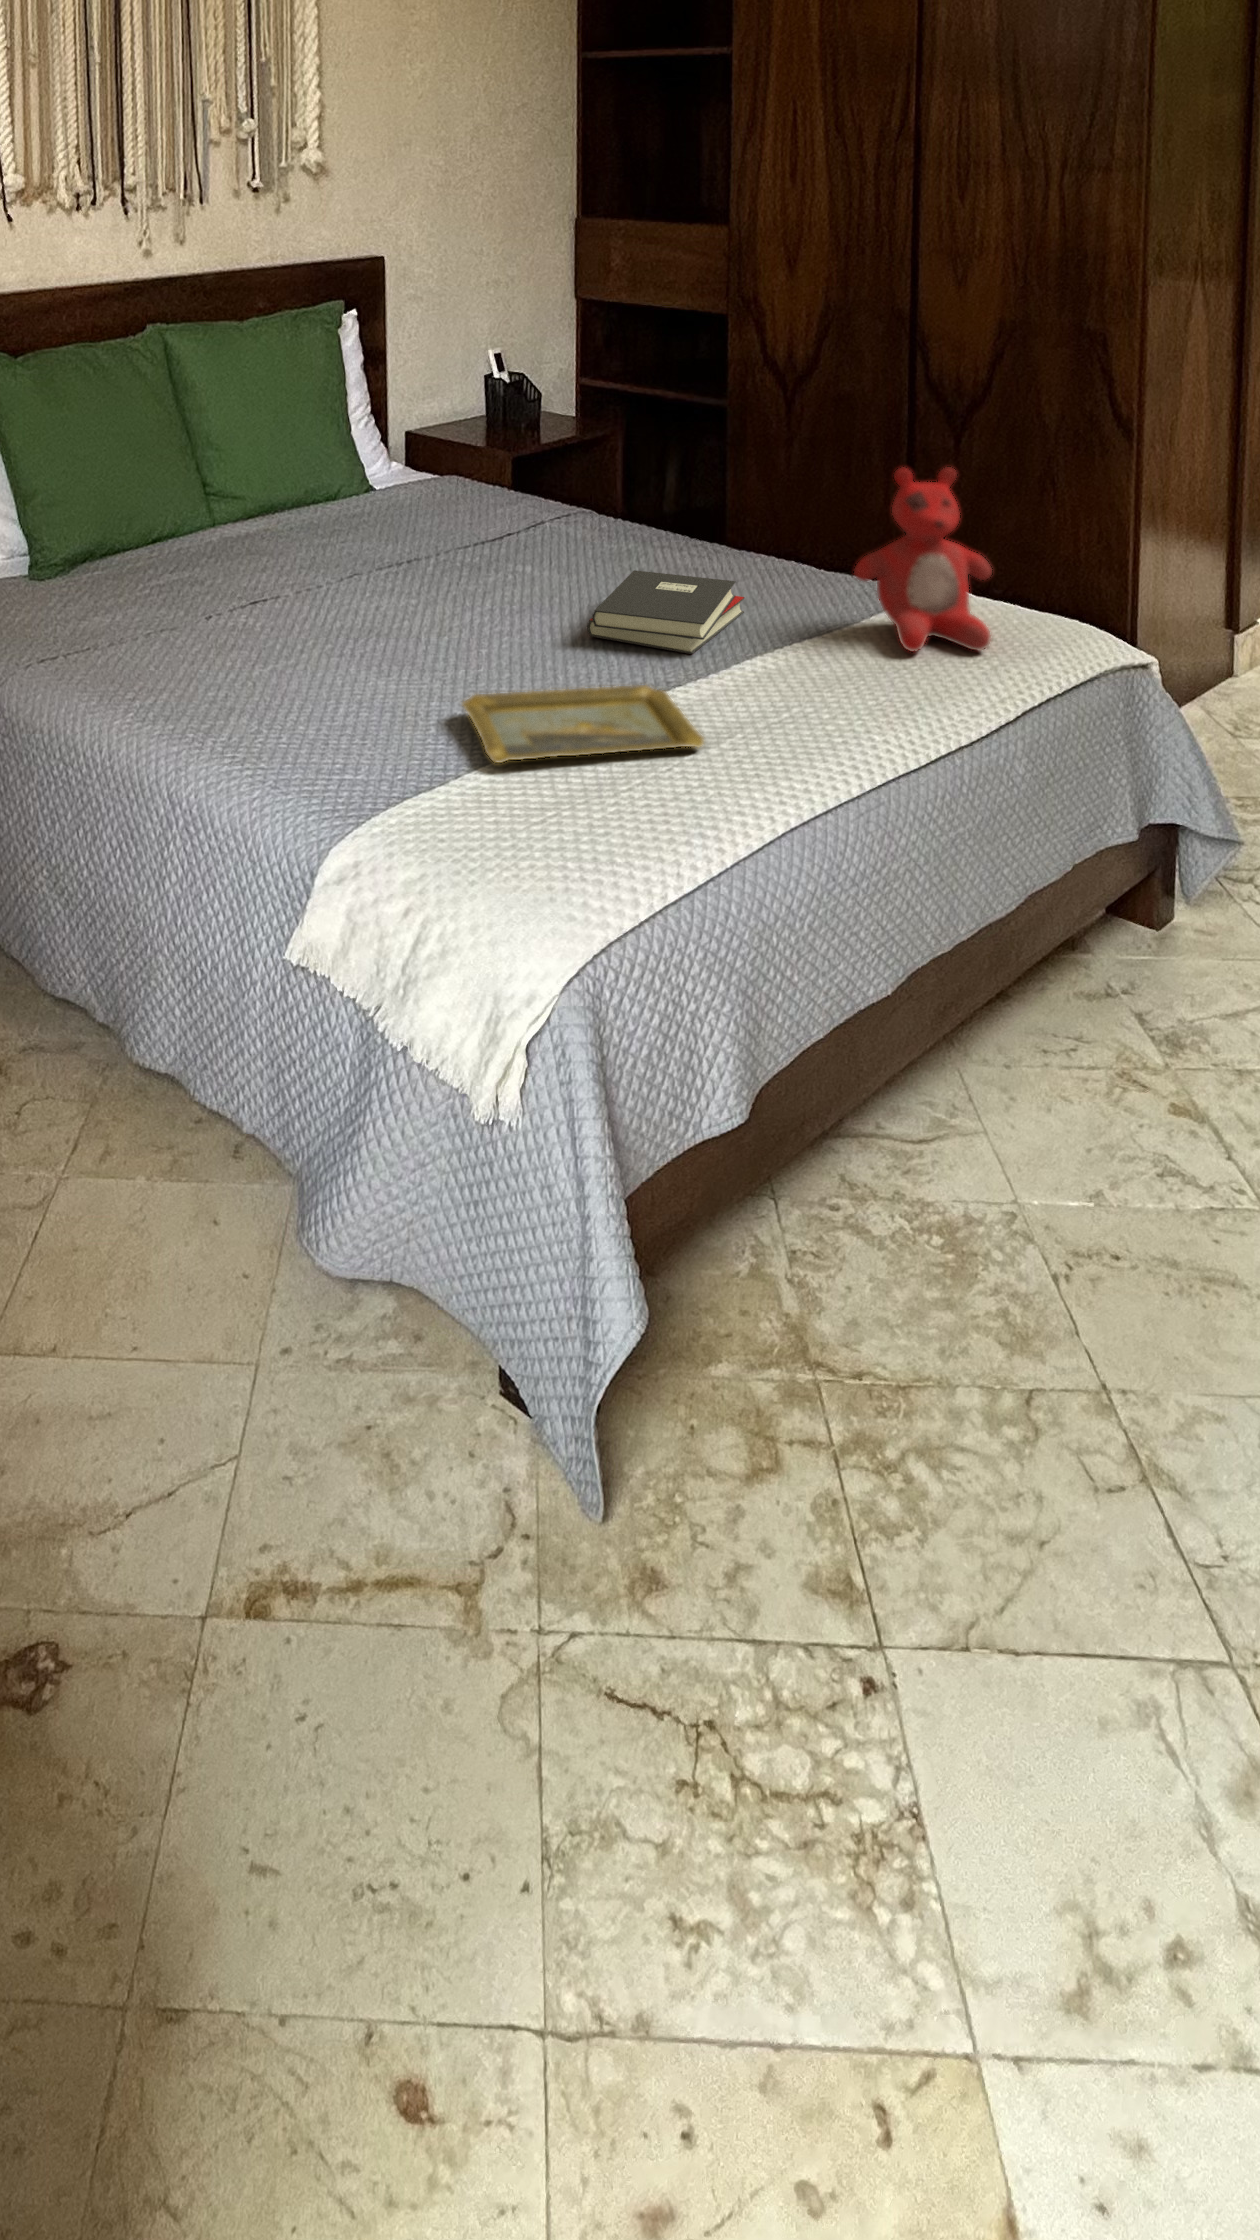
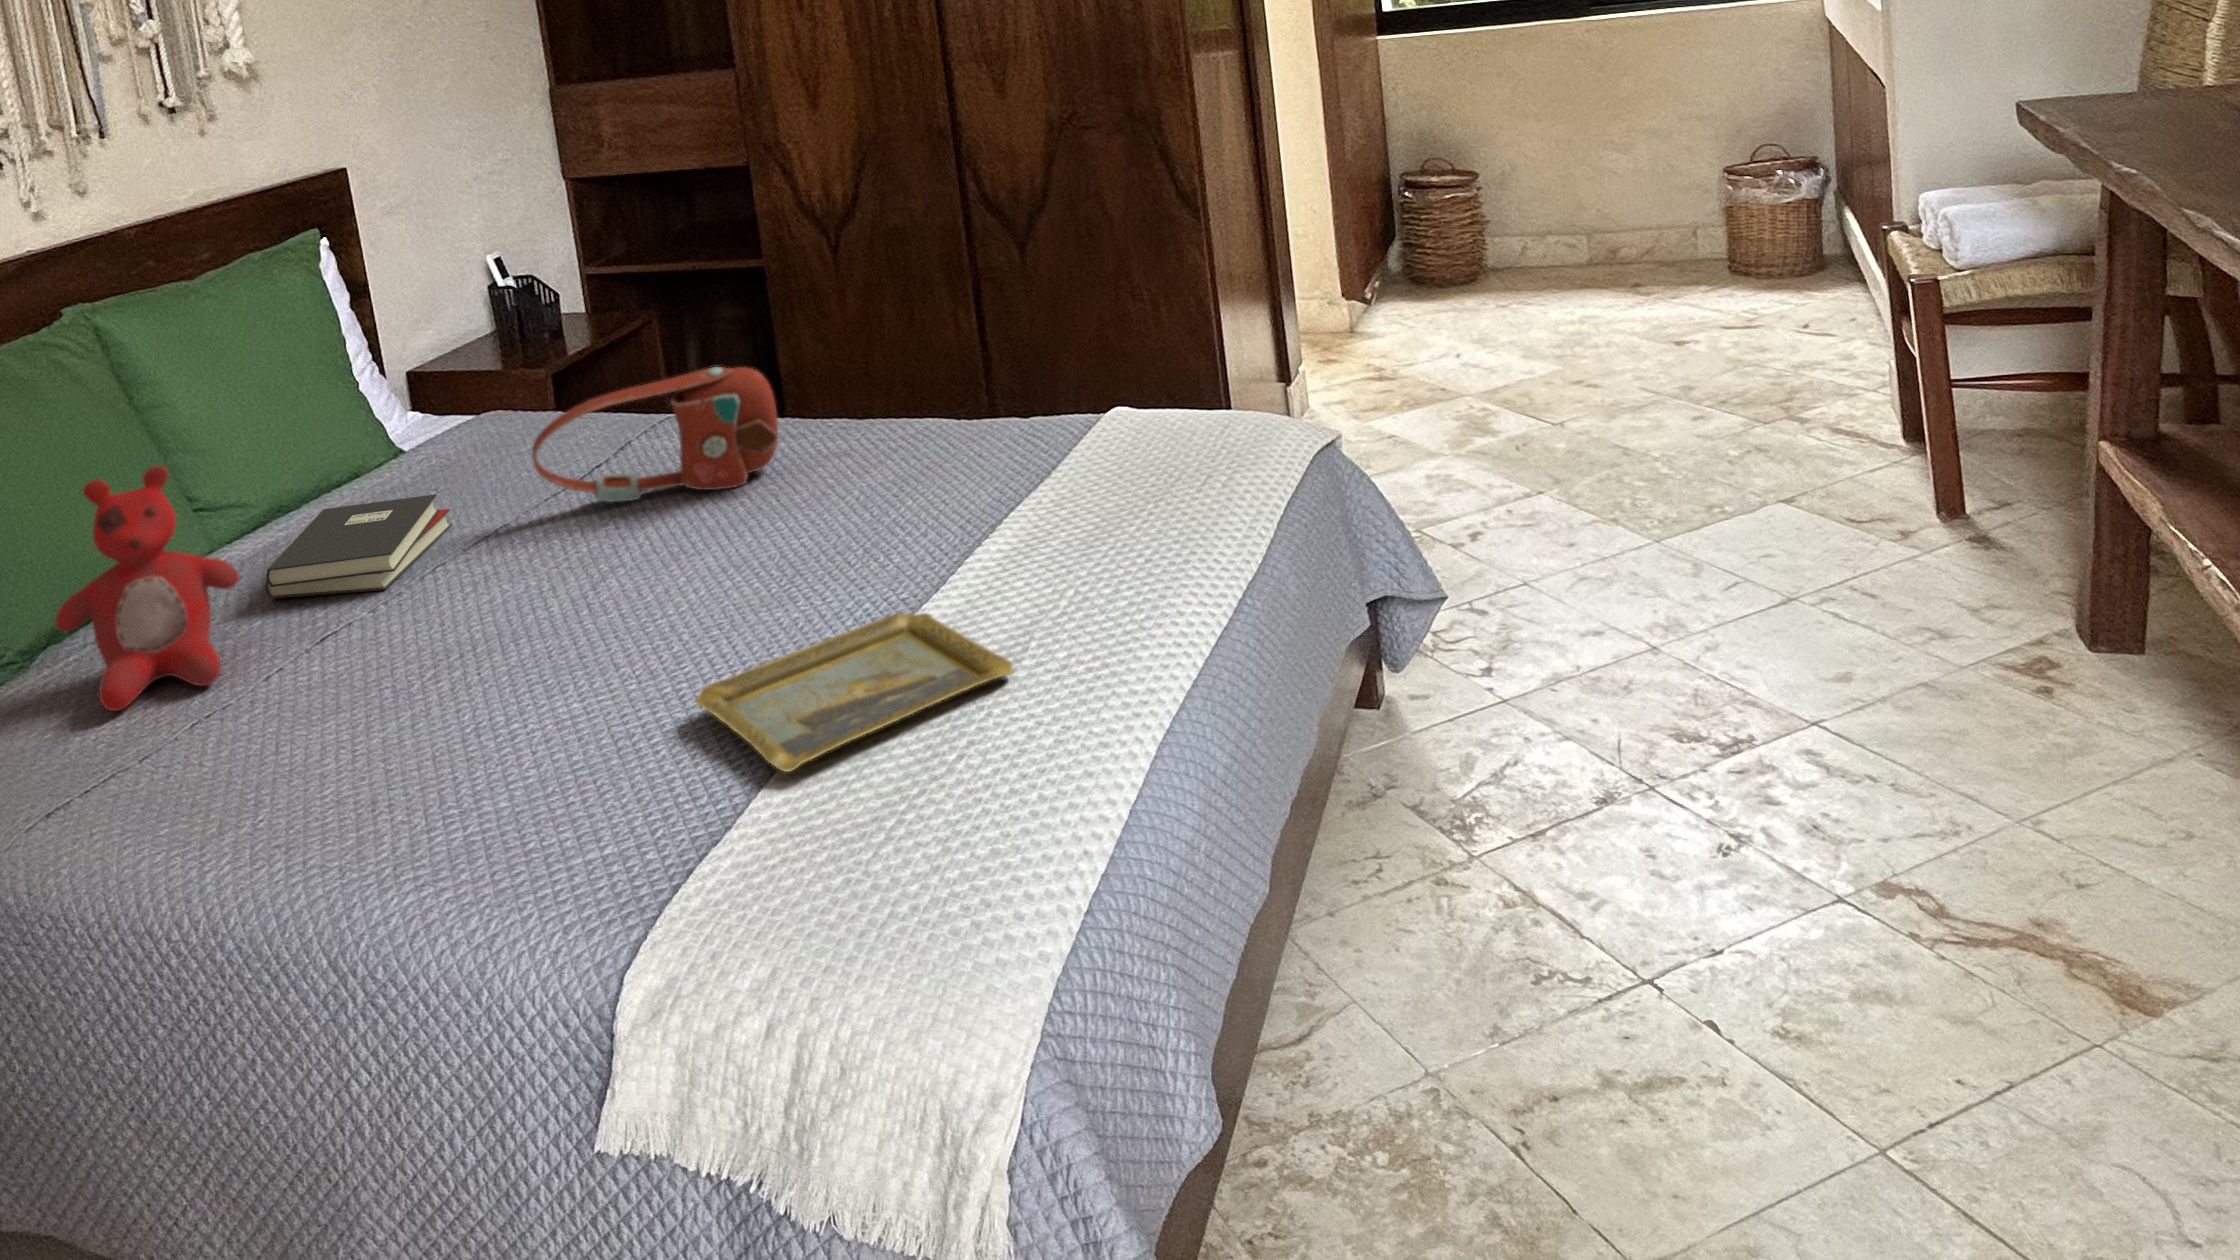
stuffed bear: present [855,467,992,651] -> present [55,465,239,711]
handbag: none [441,471,642,573] -> present [532,367,778,502]
hardback book: present [587,570,744,654] -> present [265,494,452,599]

